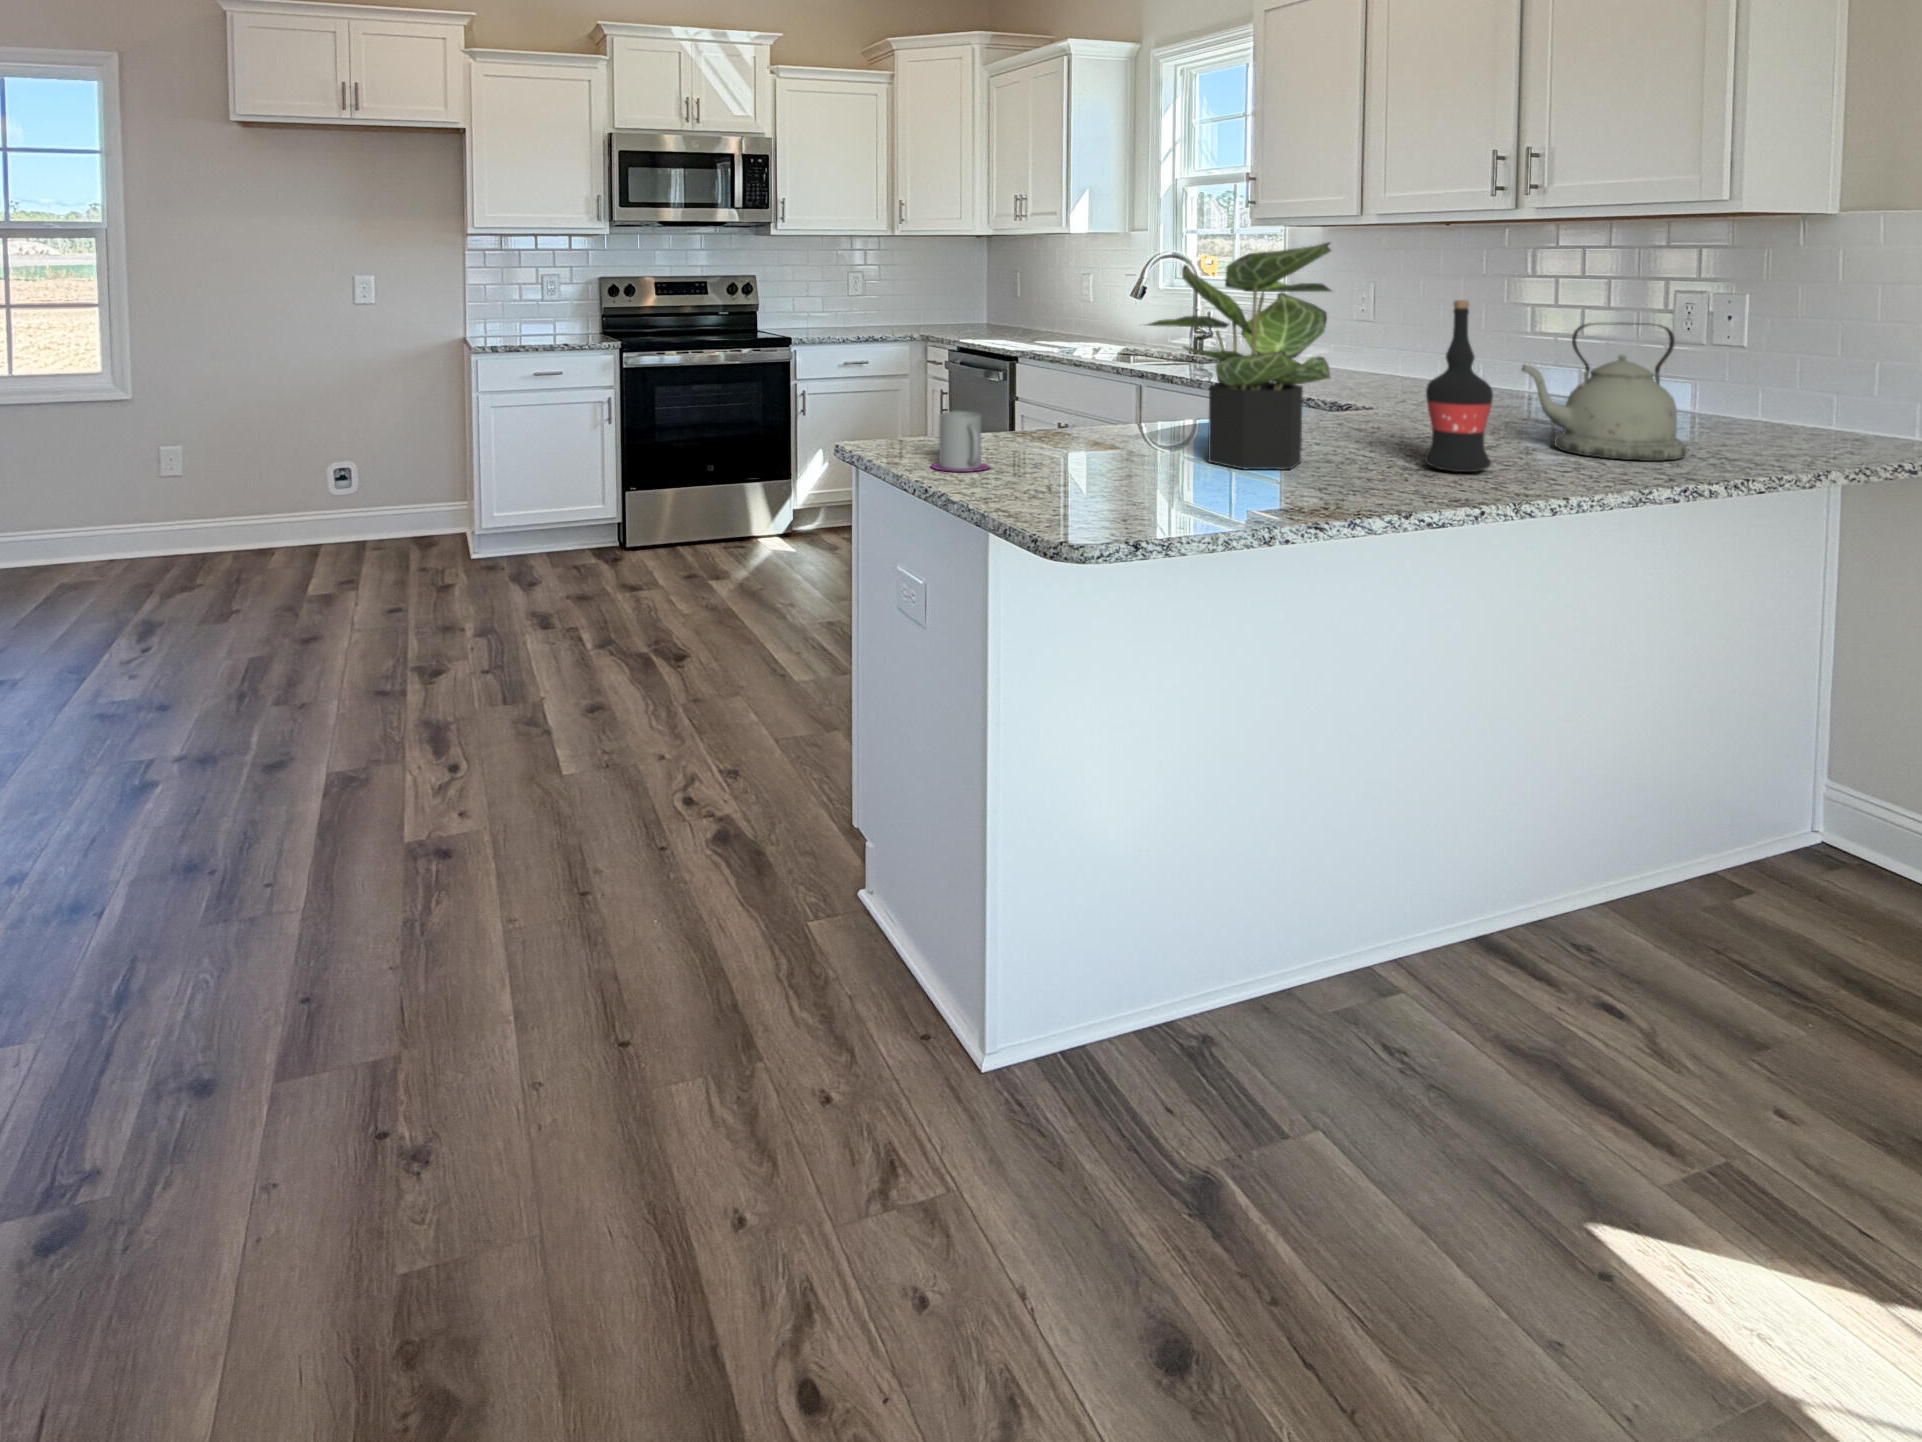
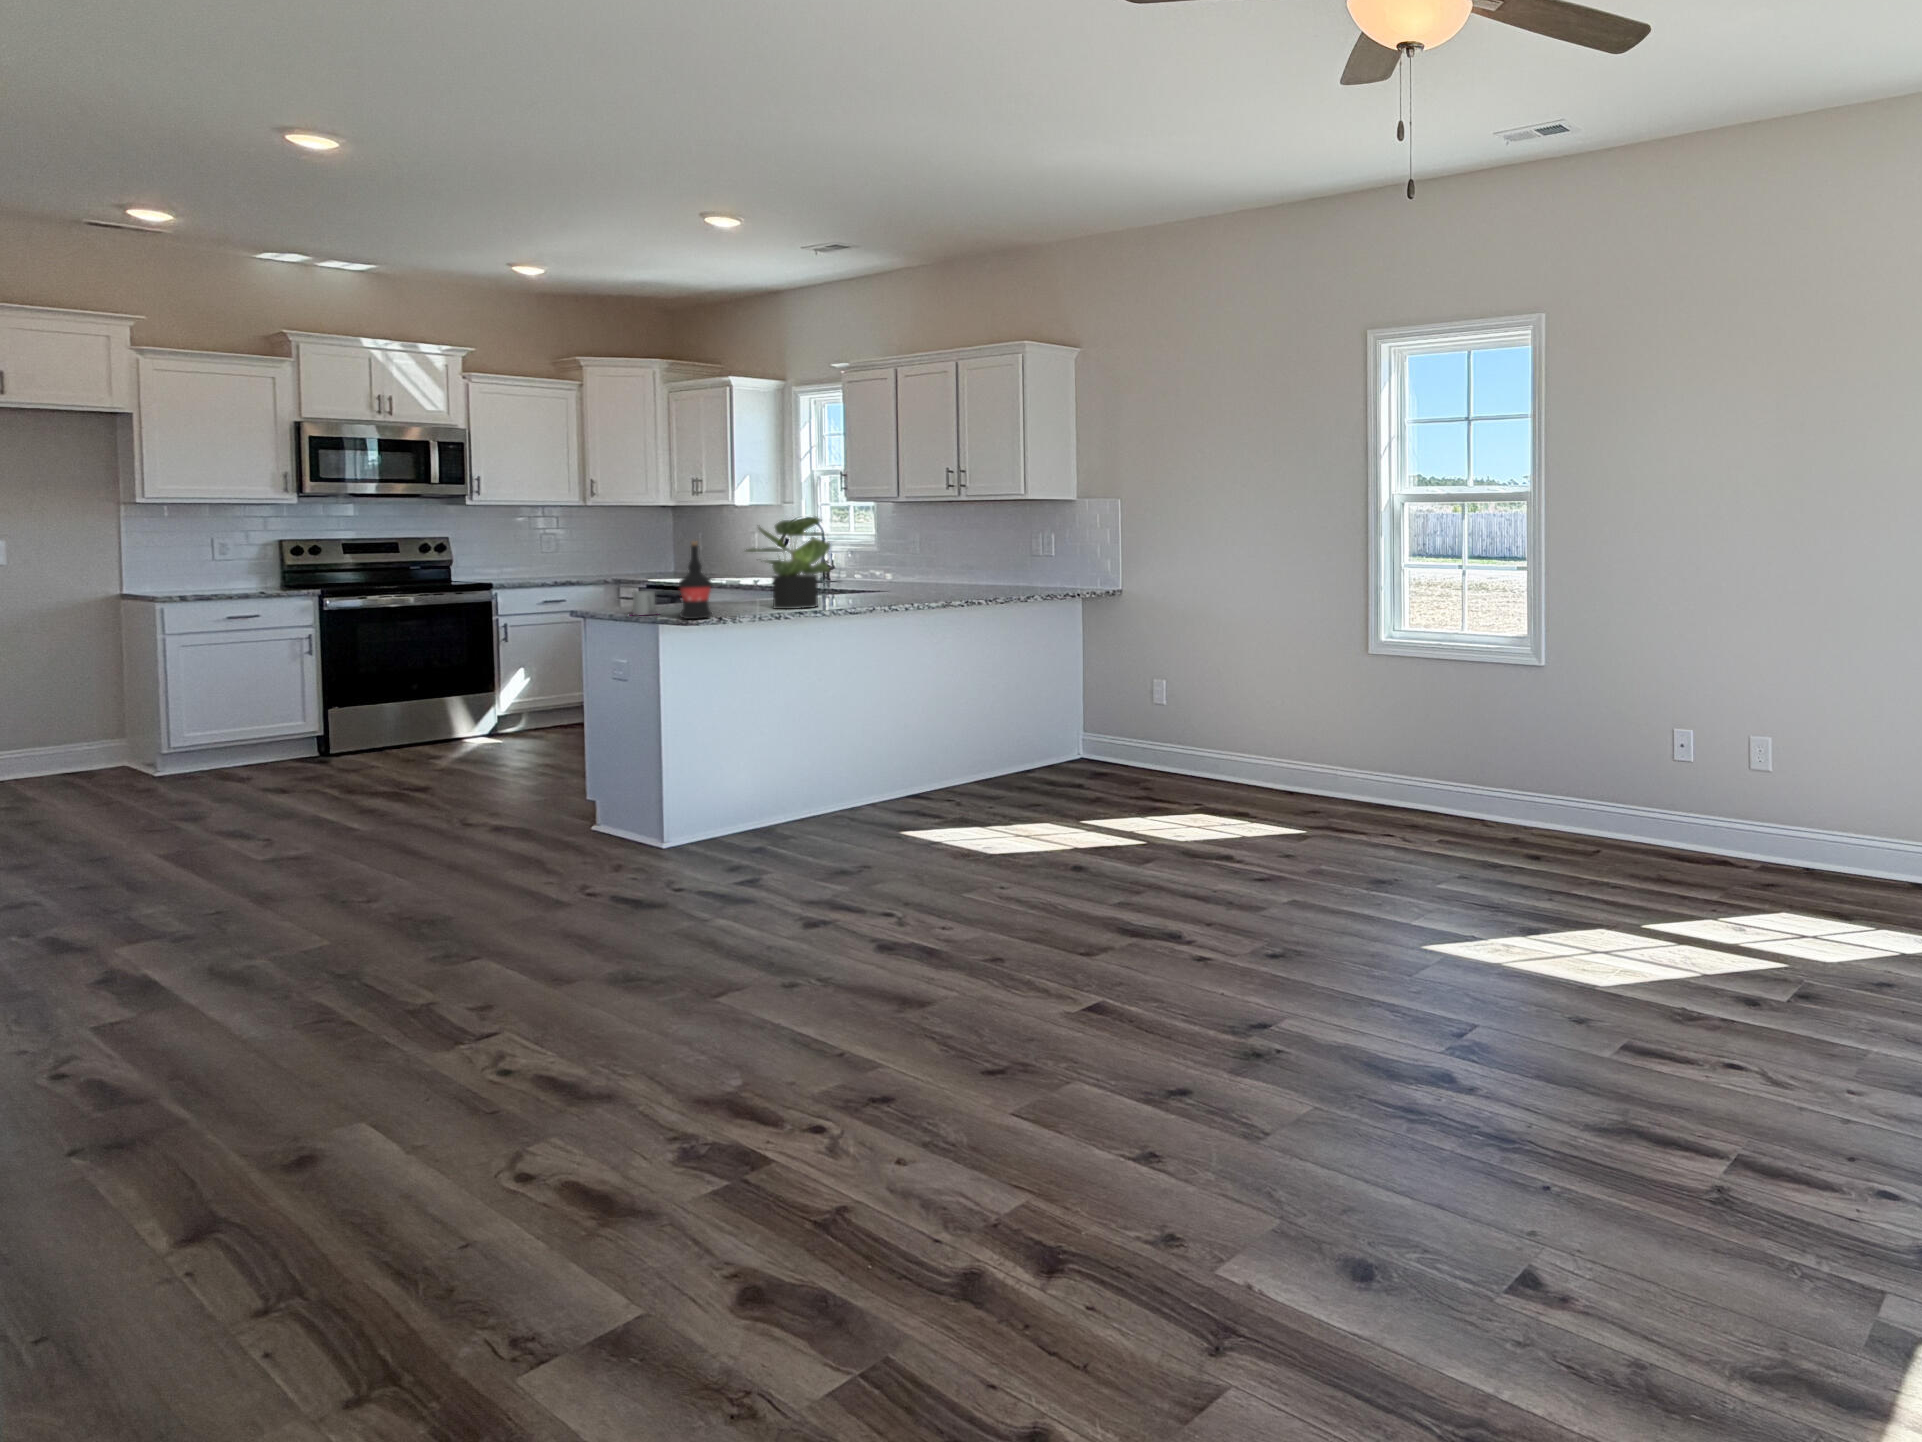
wine bottle: present [1424,300,1493,472] -> present [679,541,712,619]
kettle: present [1522,323,1687,461] -> none [926,547,993,600]

